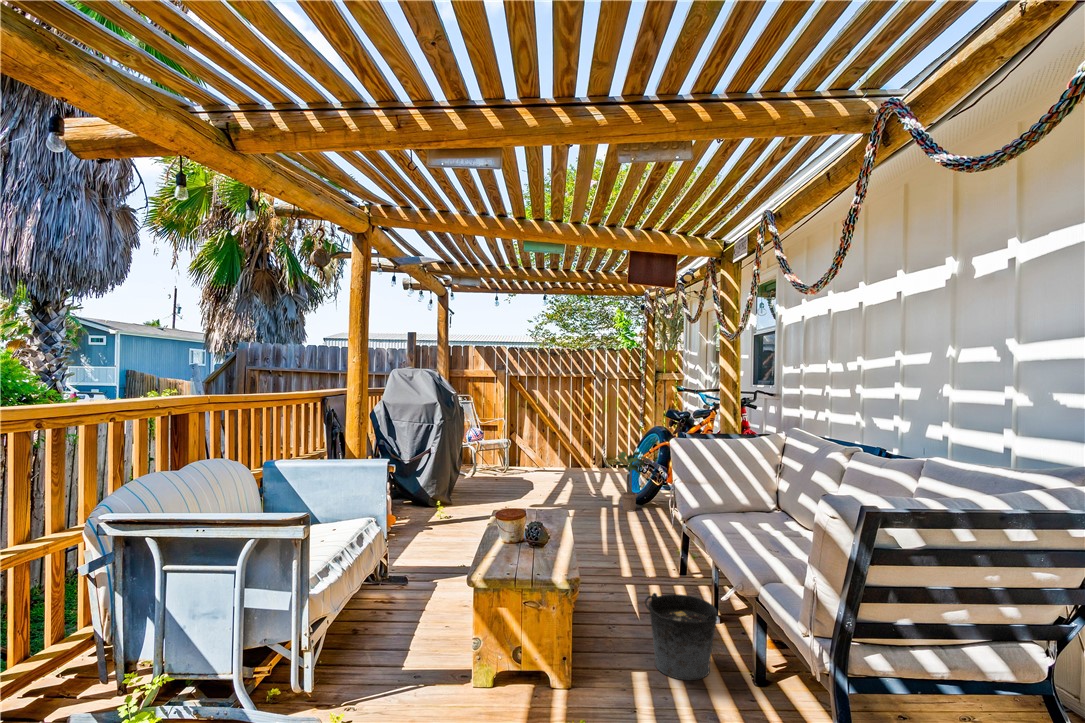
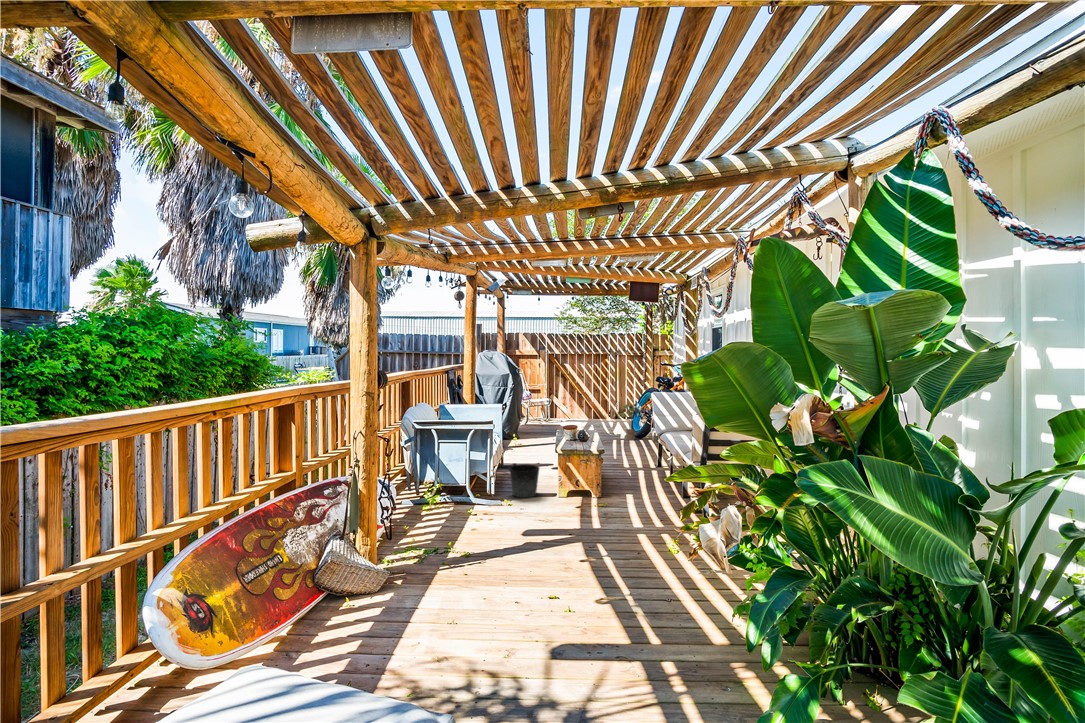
bucket: present [644,593,718,680] -> present [508,463,539,498]

